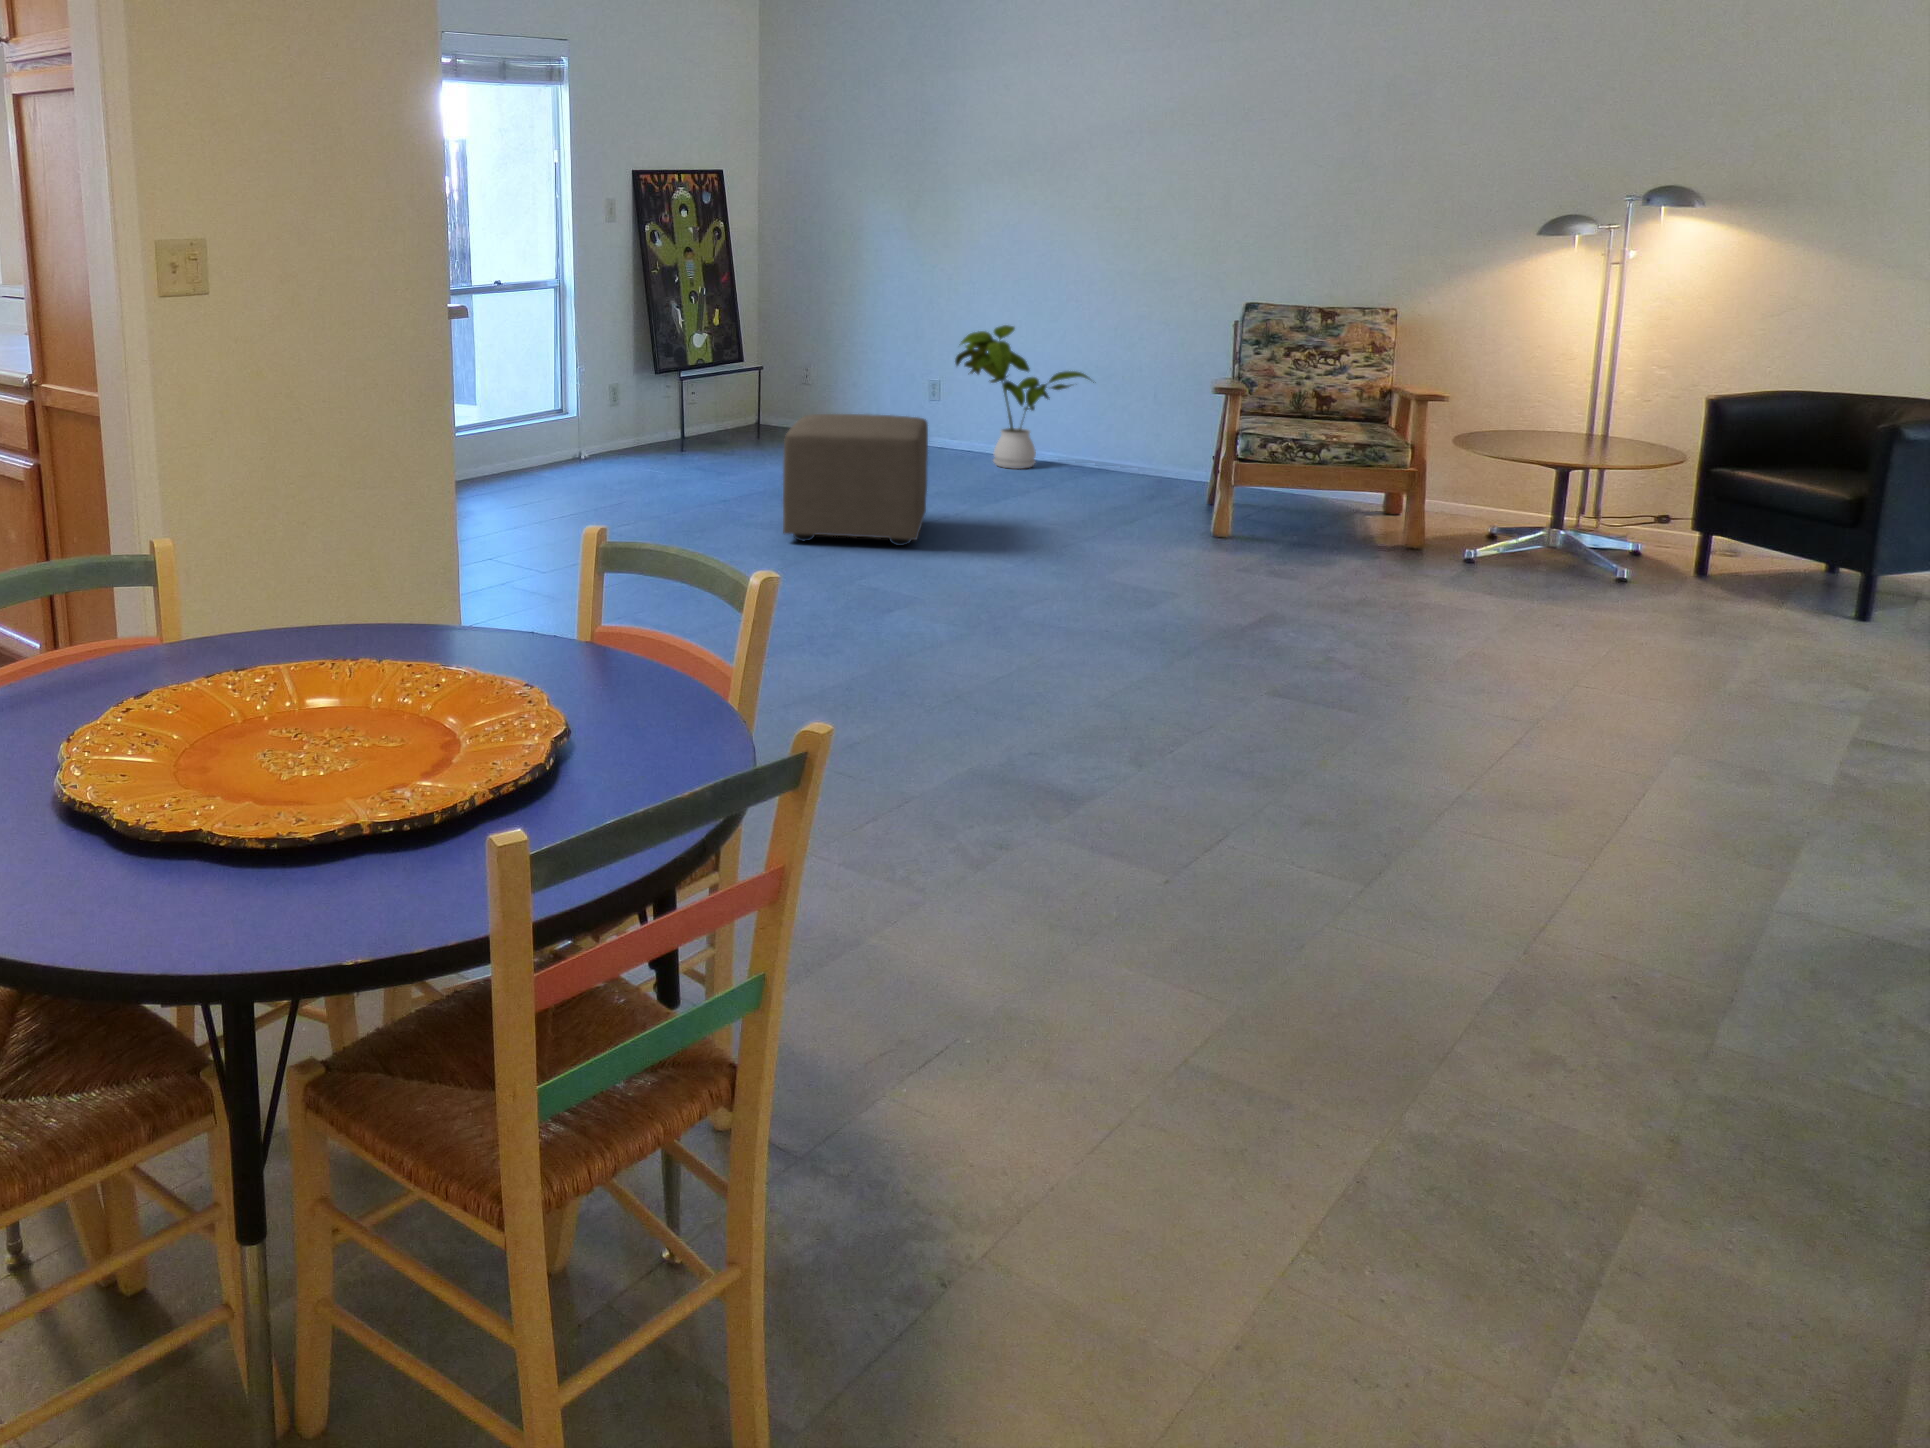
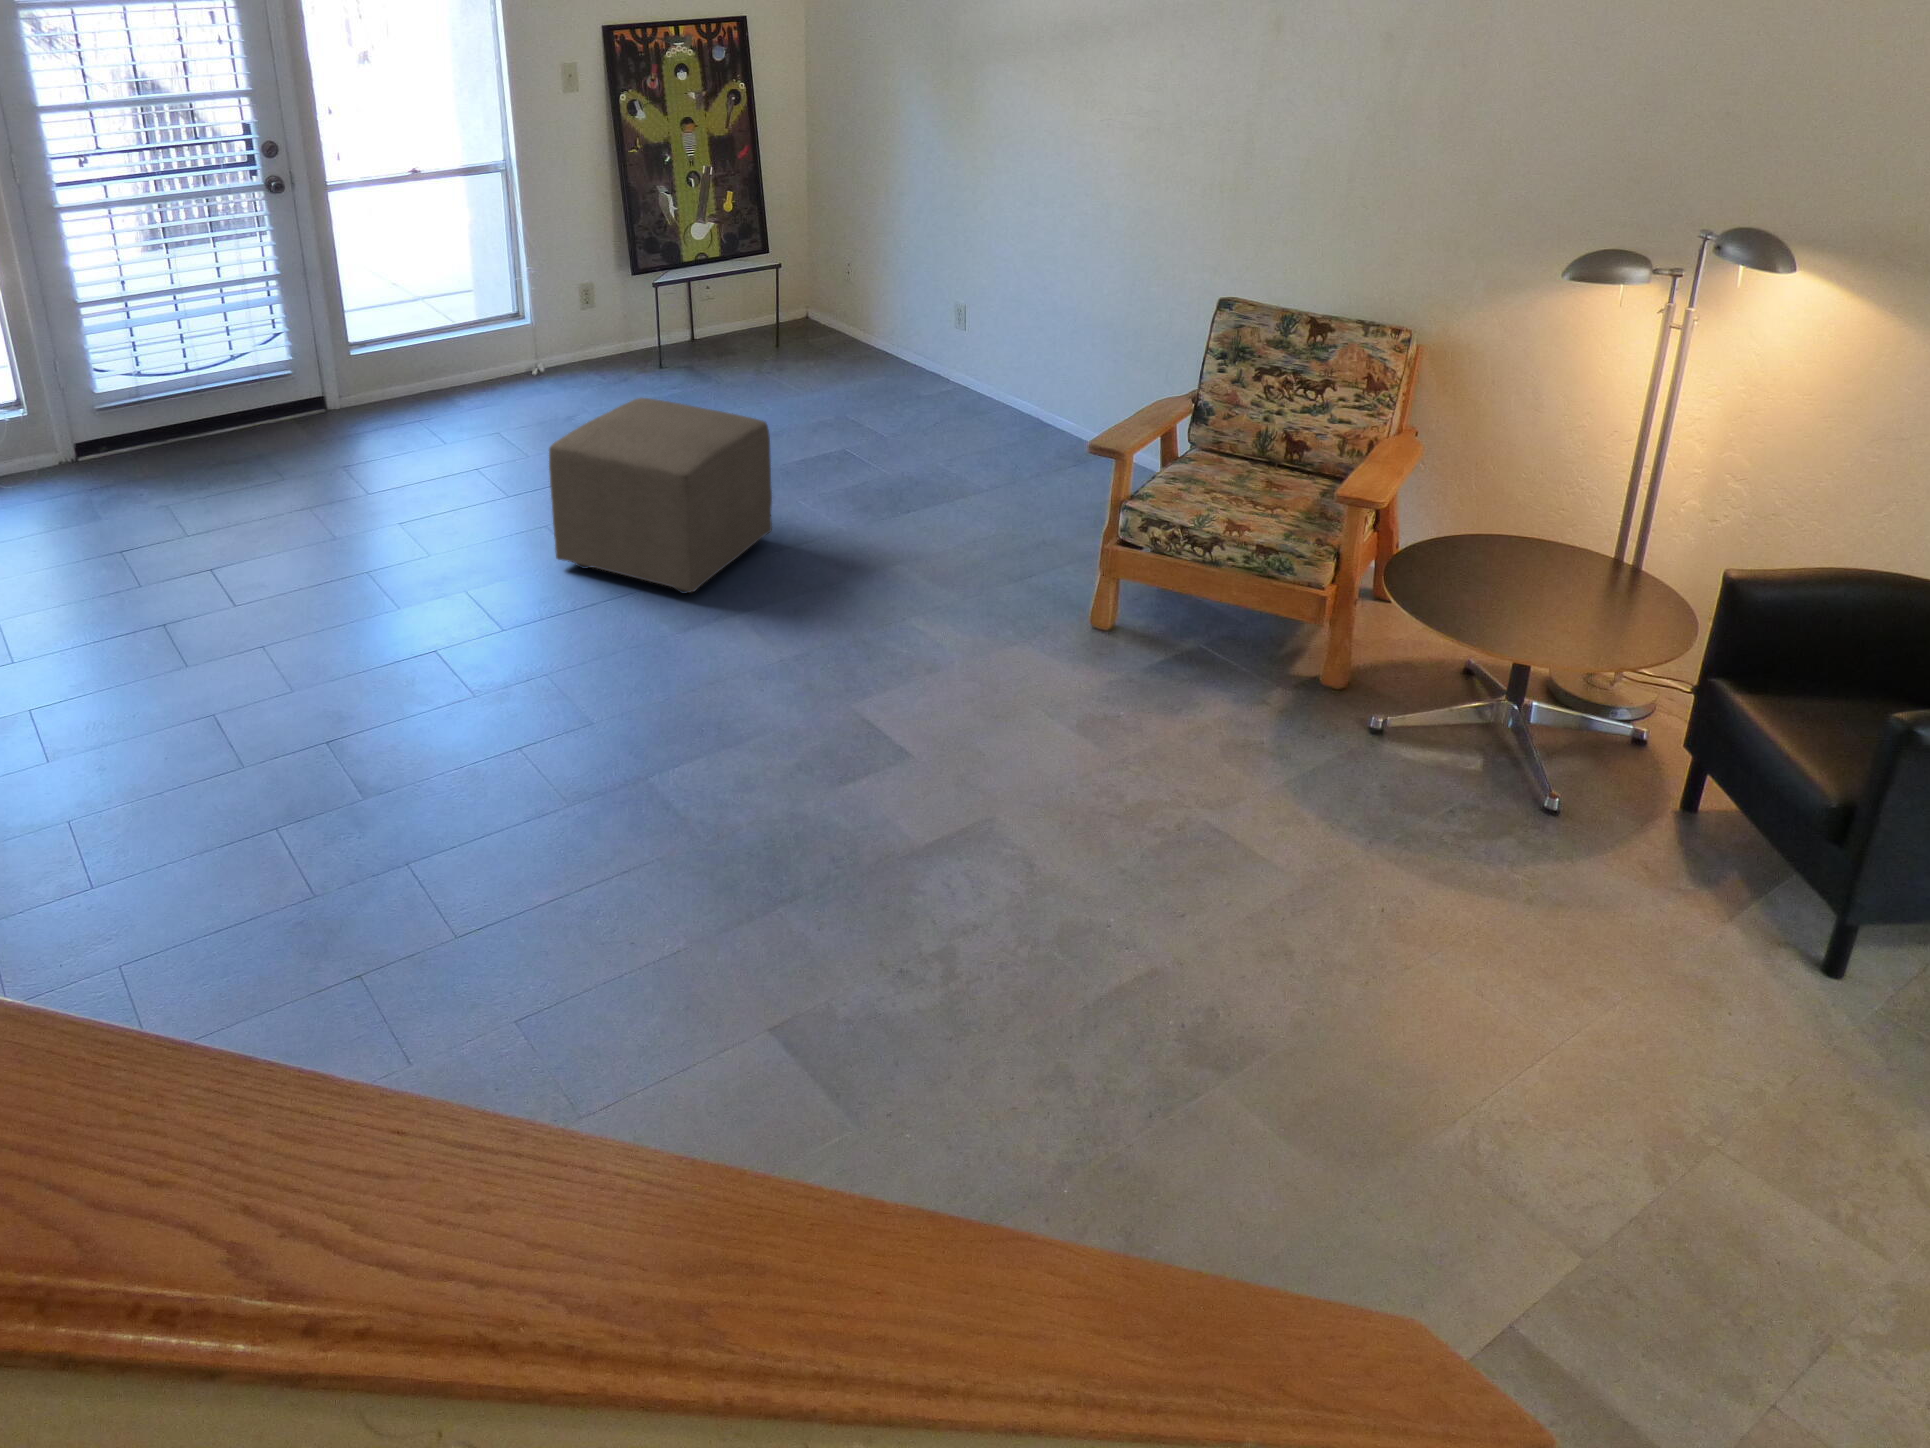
house plant: present [955,325,1094,469] -> none [931,266,1101,439]

